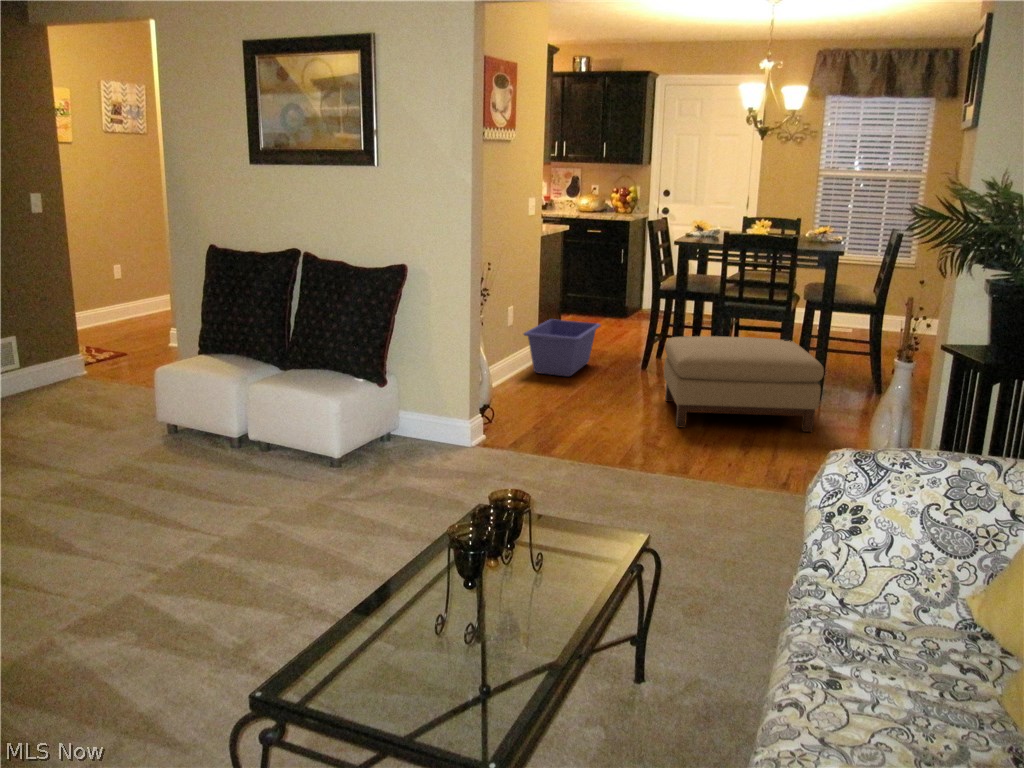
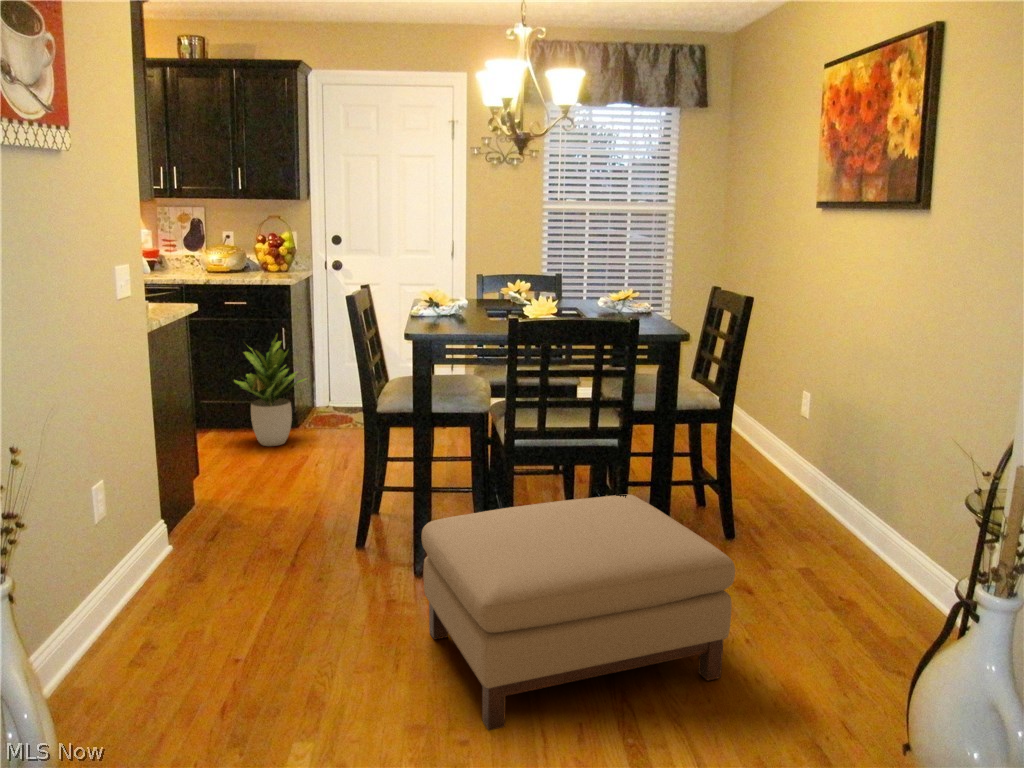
potted plant: none [588,251,634,324] -> present [234,335,306,446]
storage bin: present [524,319,601,376] -> none [127,479,278,603]

